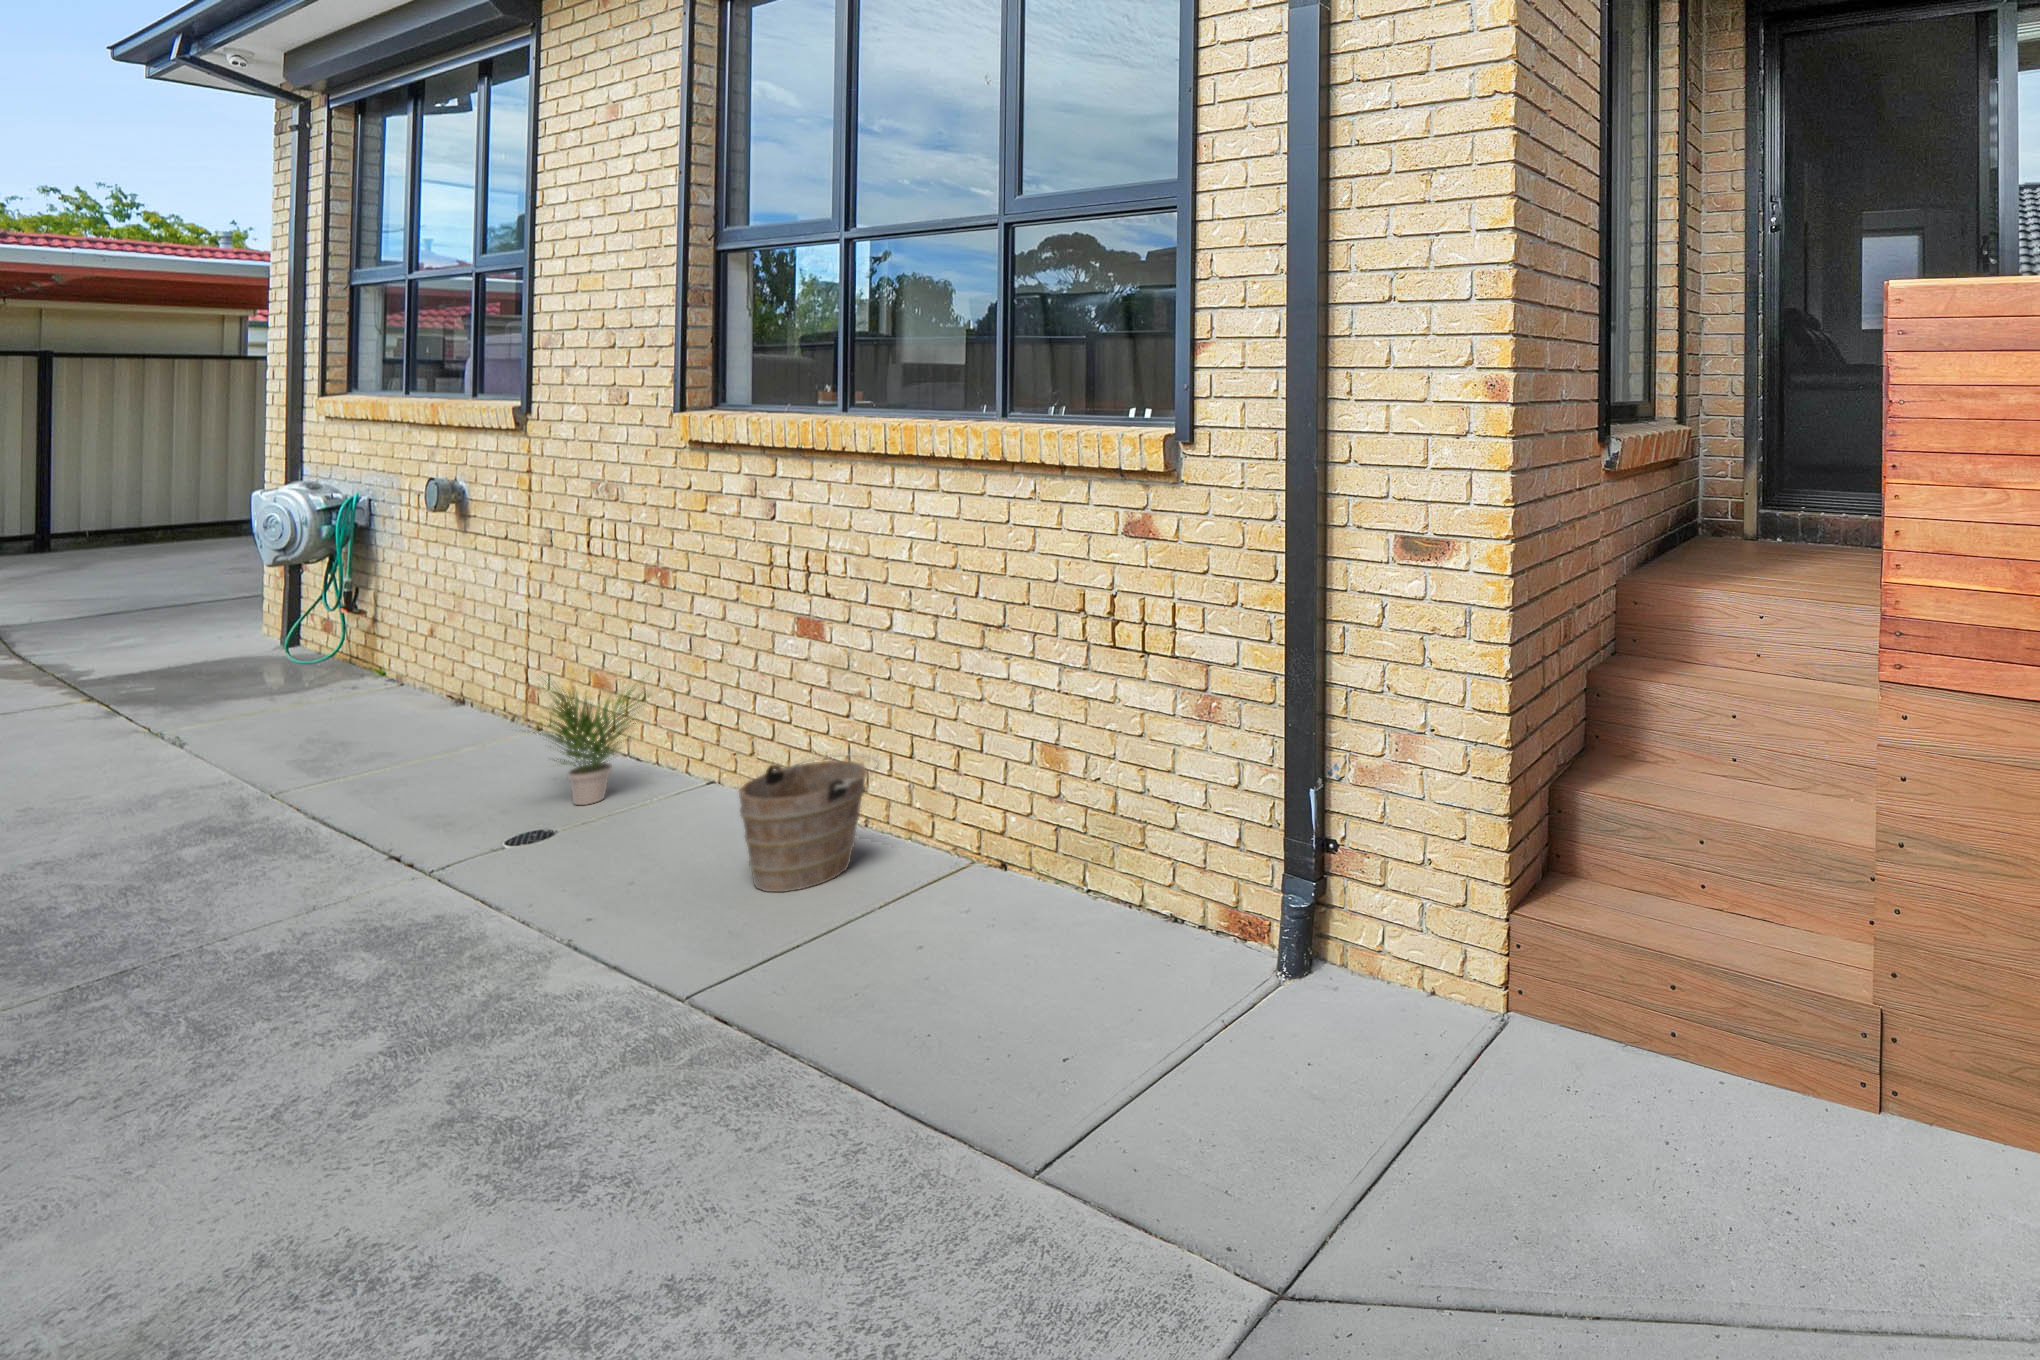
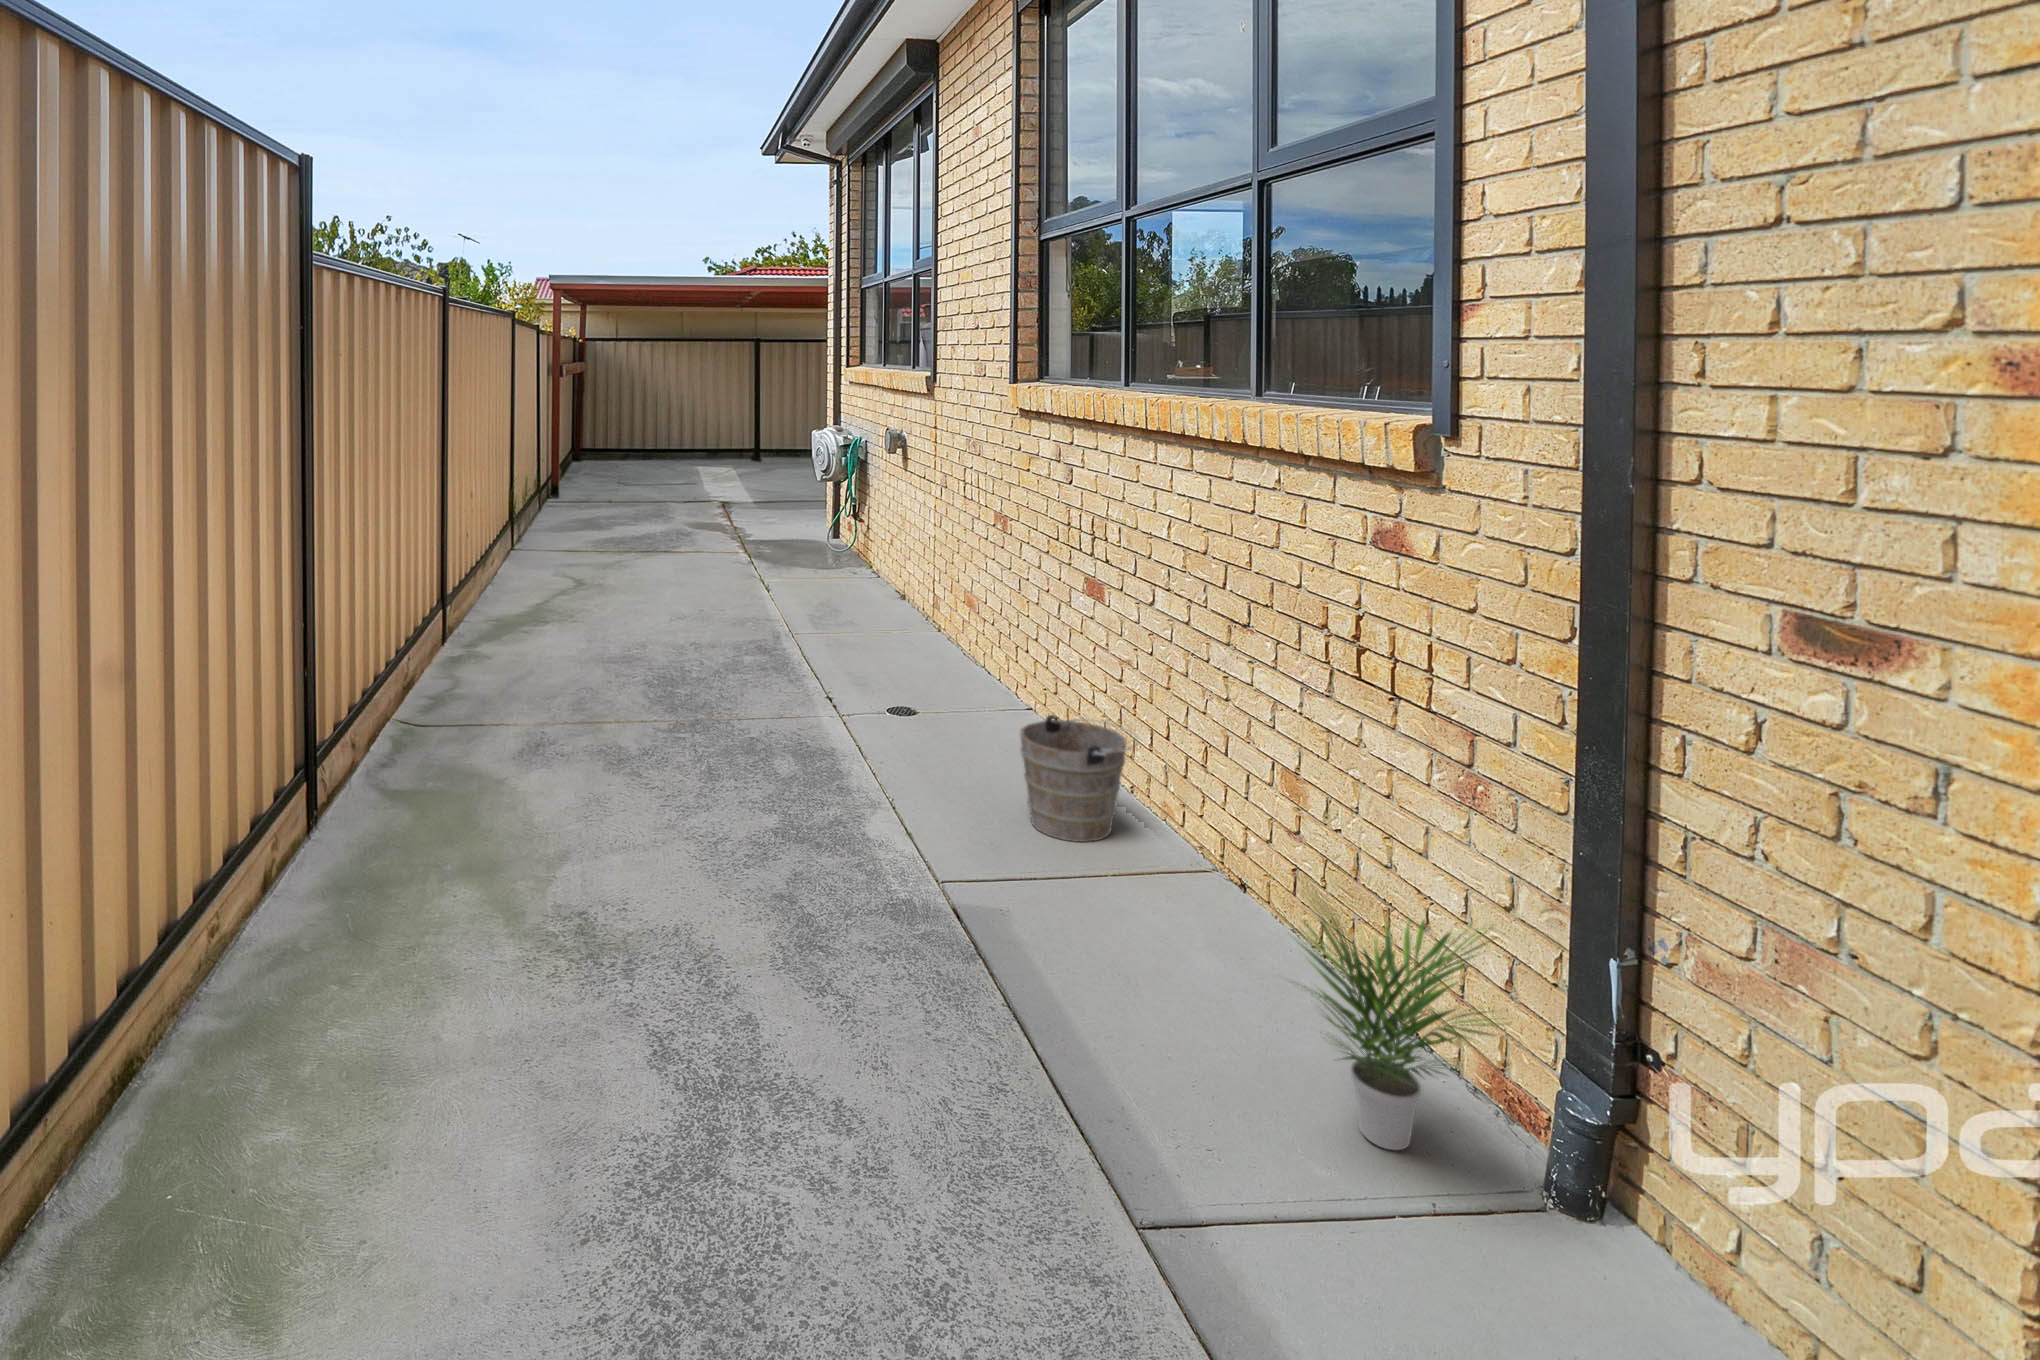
potted plant: present [533,680,643,805] -> present [1296,874,1504,1150]

